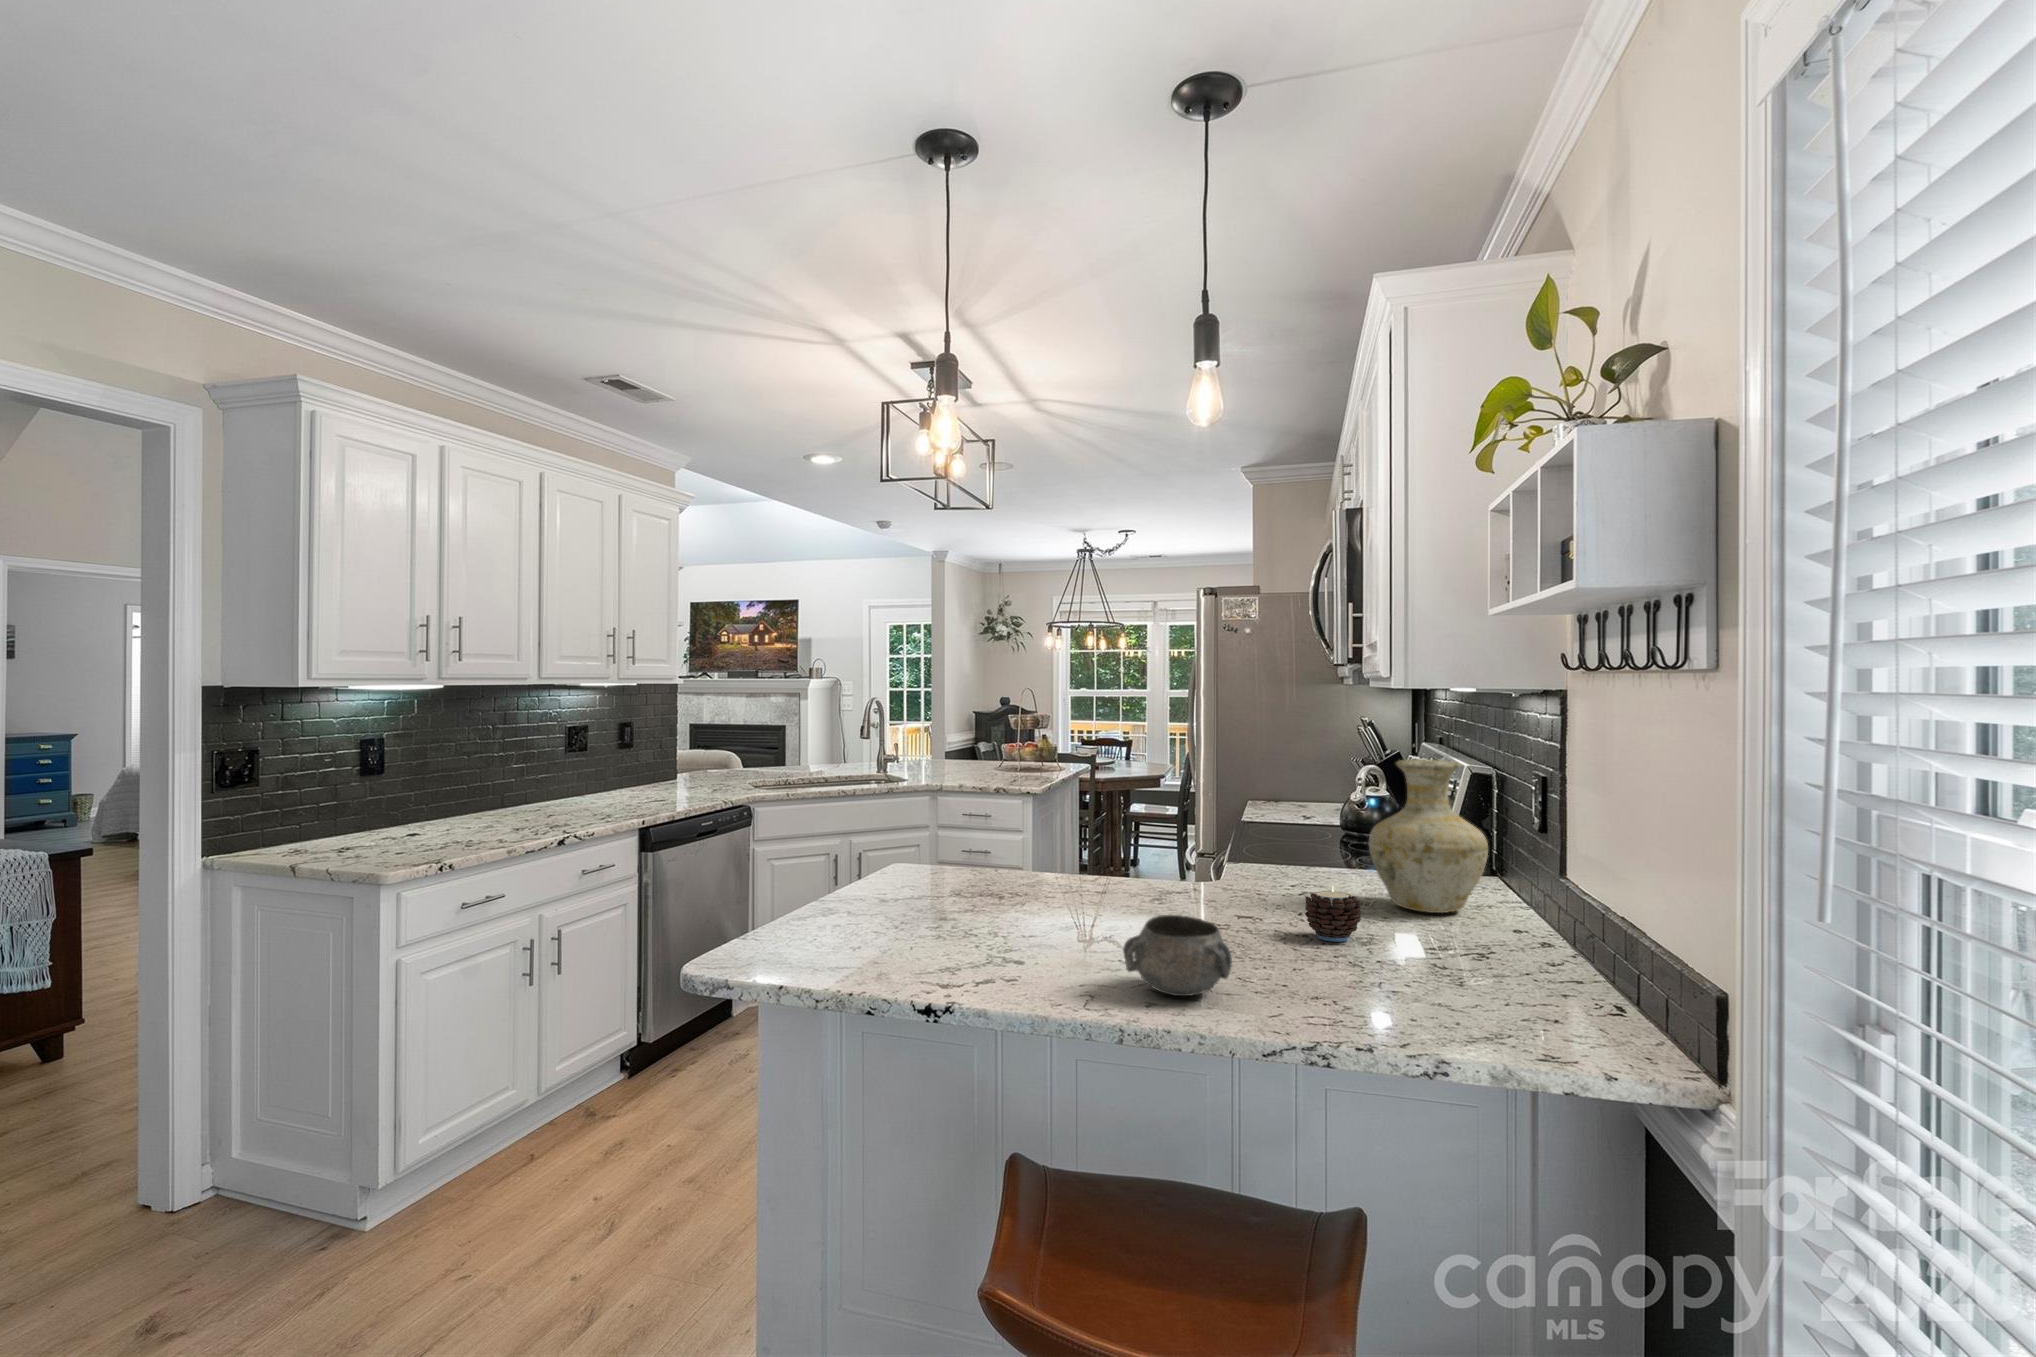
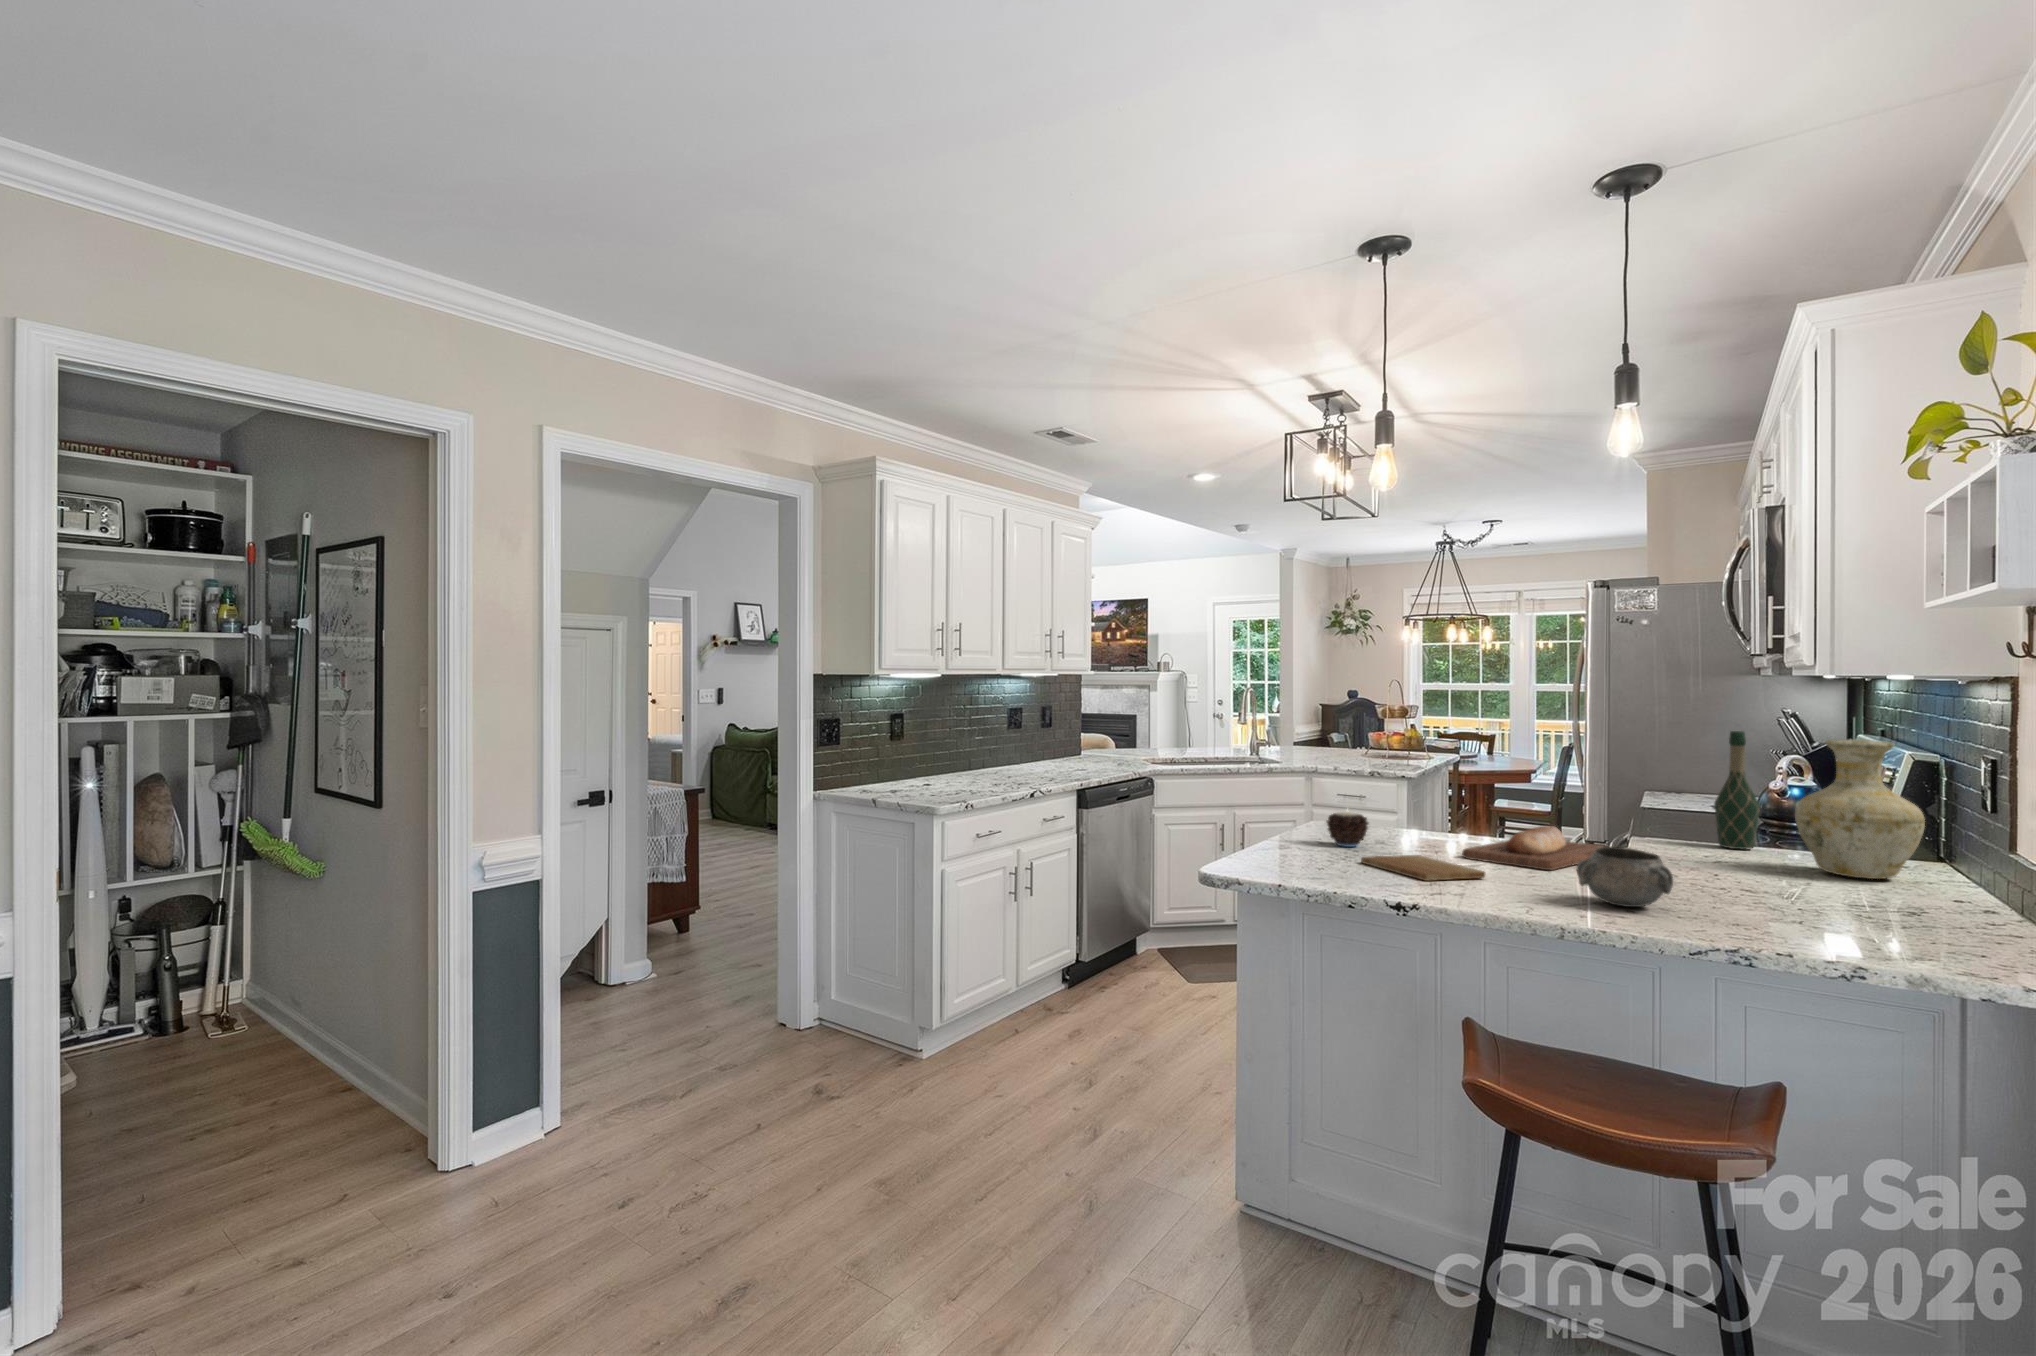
wine bottle: none [1296,748,1338,877] -> present [1714,731,1760,850]
bread loaf: none [1021,868,1190,932] -> present [1462,826,1603,870]
candle: present [1305,886,1361,942] -> present [1327,812,1369,847]
cutting board: none [888,922,1030,969] -> present [1361,855,1485,881]

